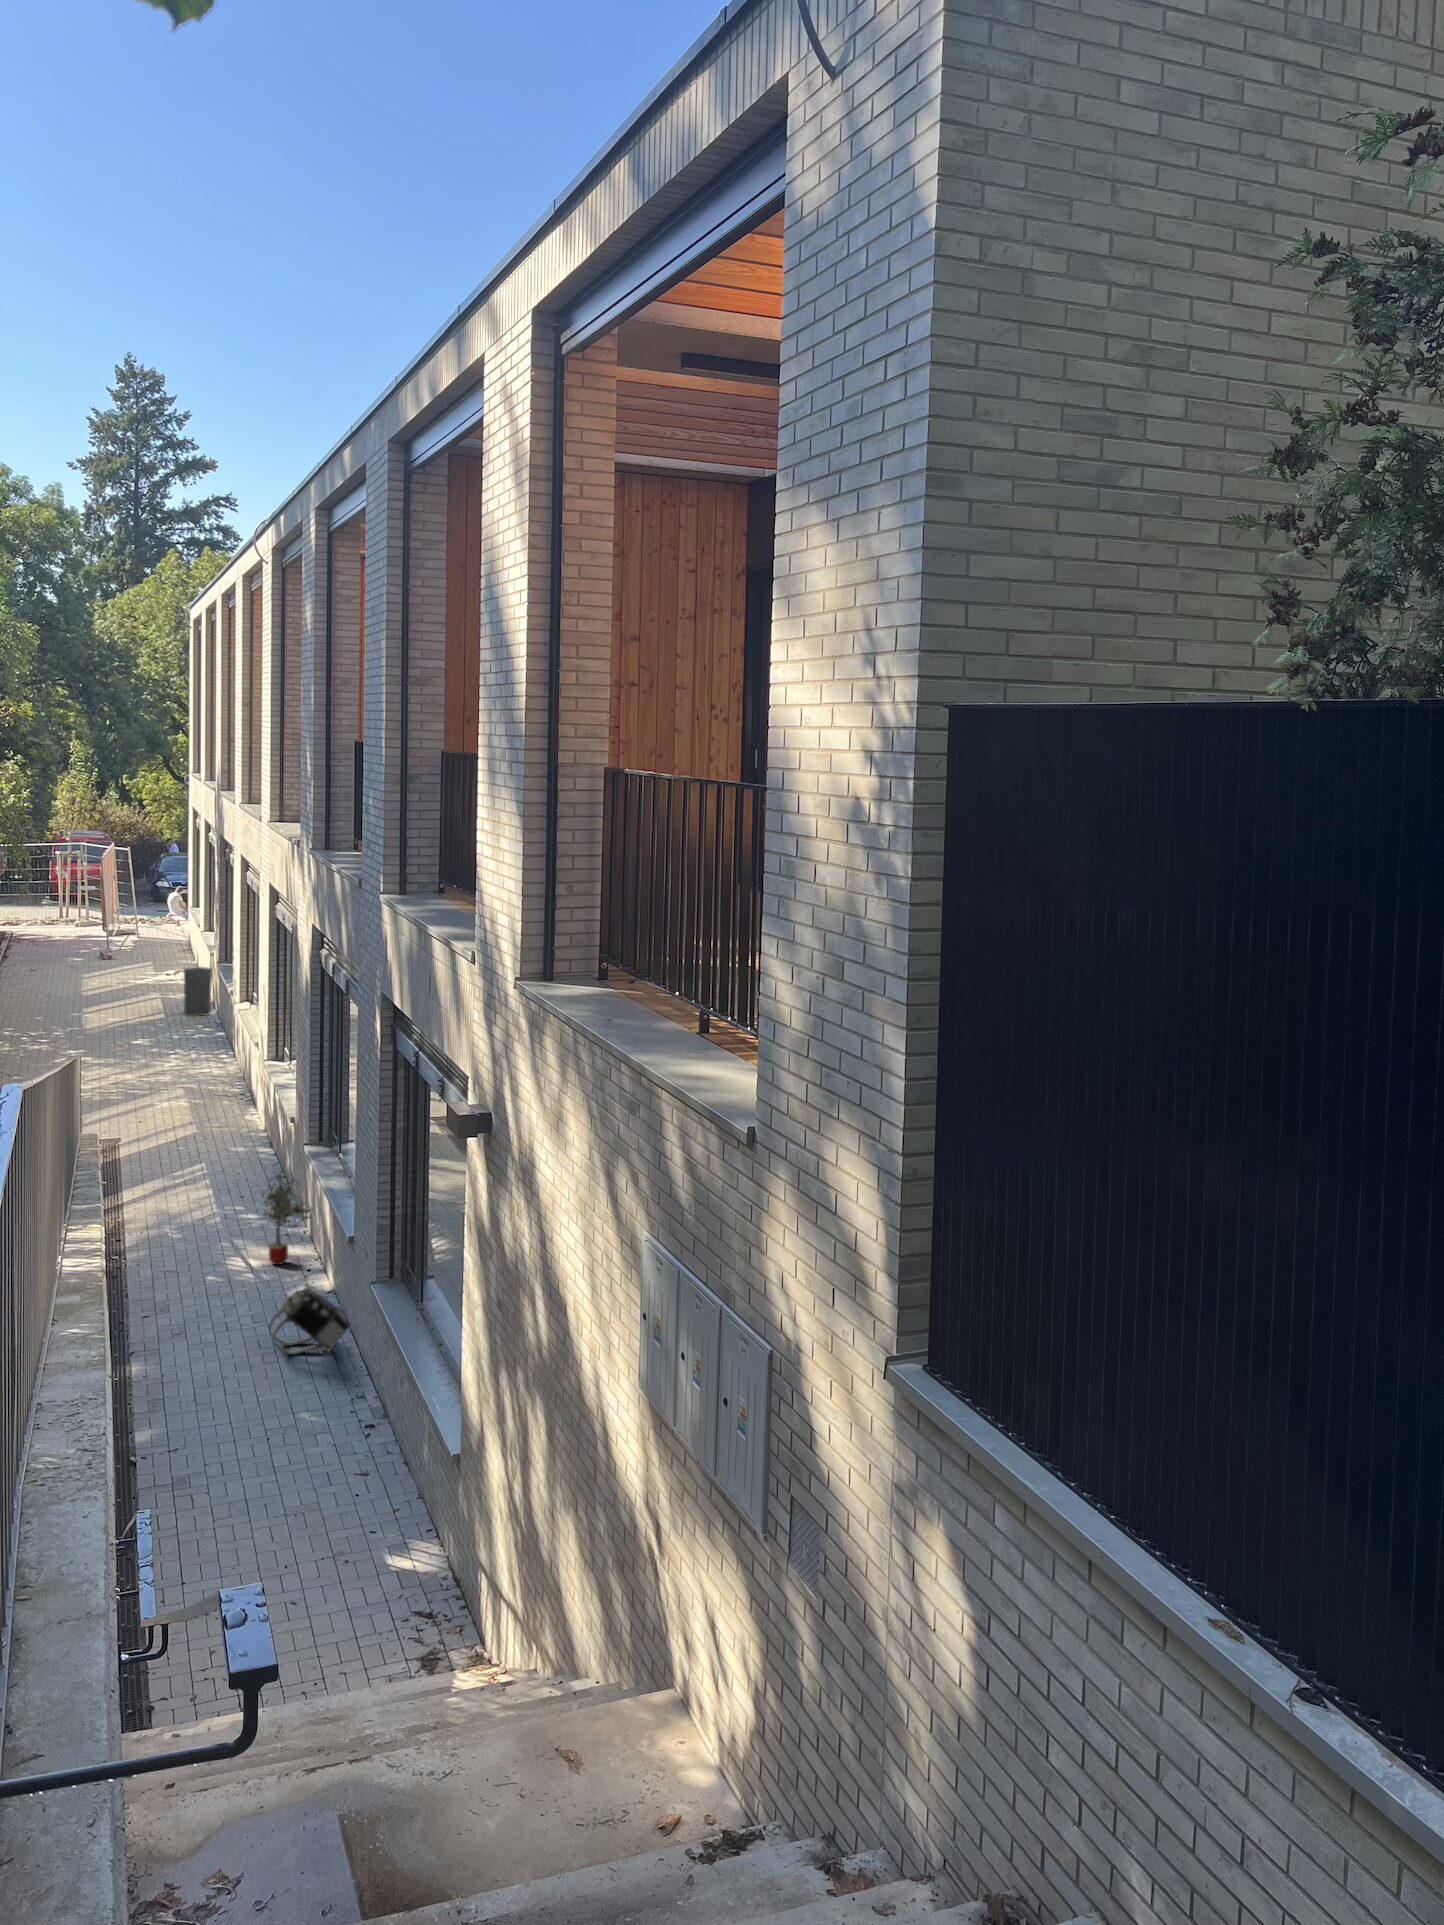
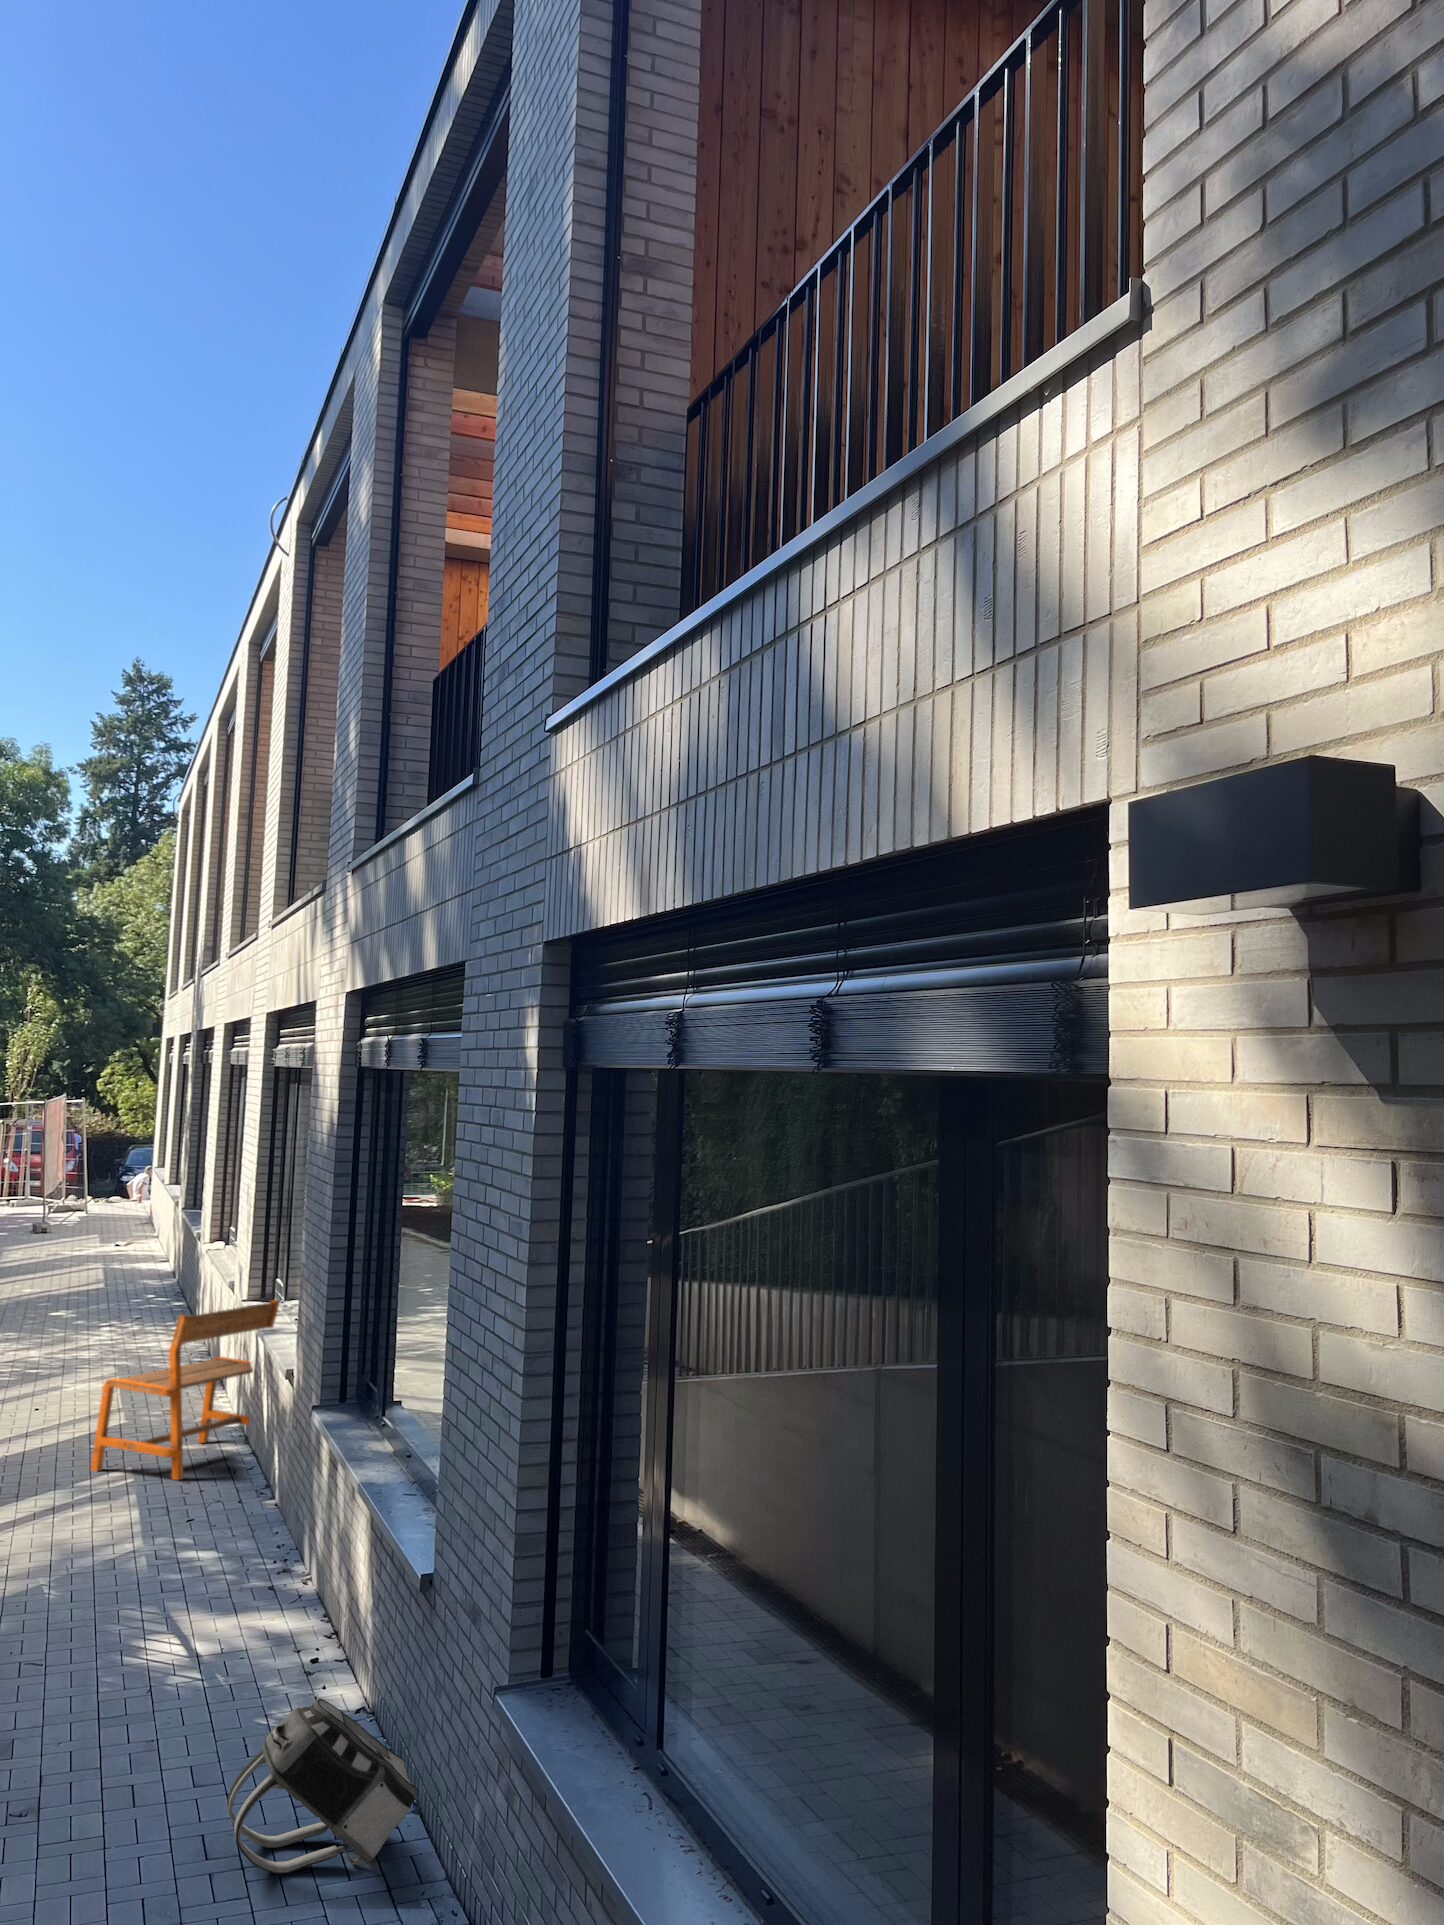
trash can: present [184,967,212,1016] -> none [132,1216,175,1286]
bench: none [181,1065,289,1172] -> present [91,1300,280,1480]
potted tree: present [264,1171,311,1265] -> none [222,1447,330,1648]

